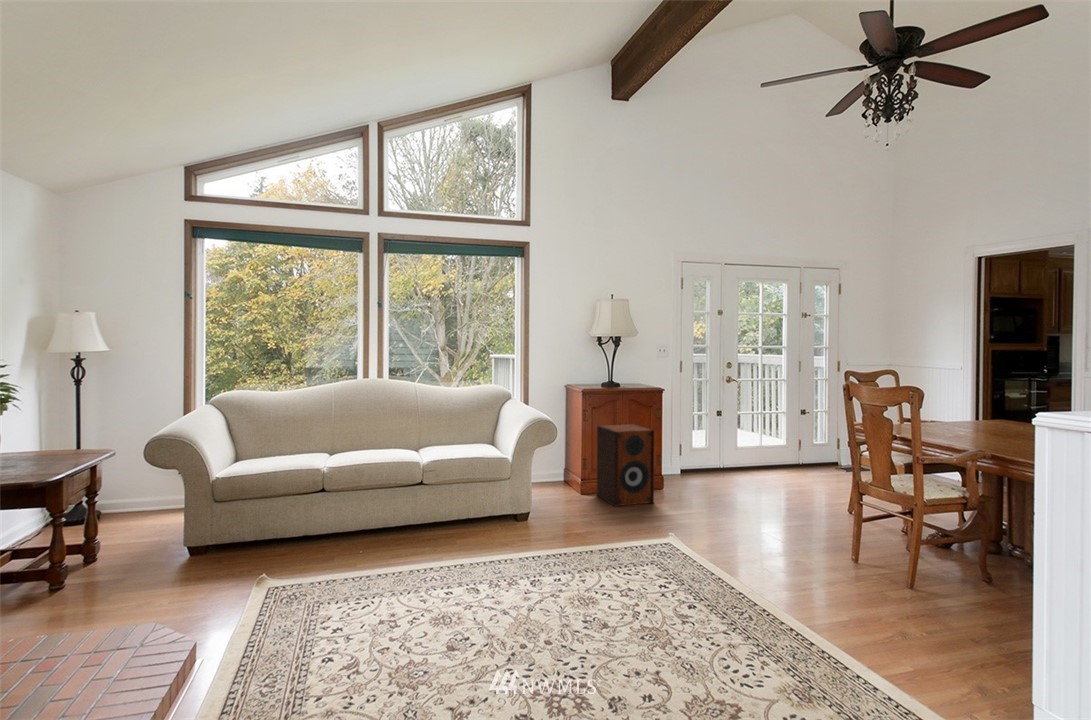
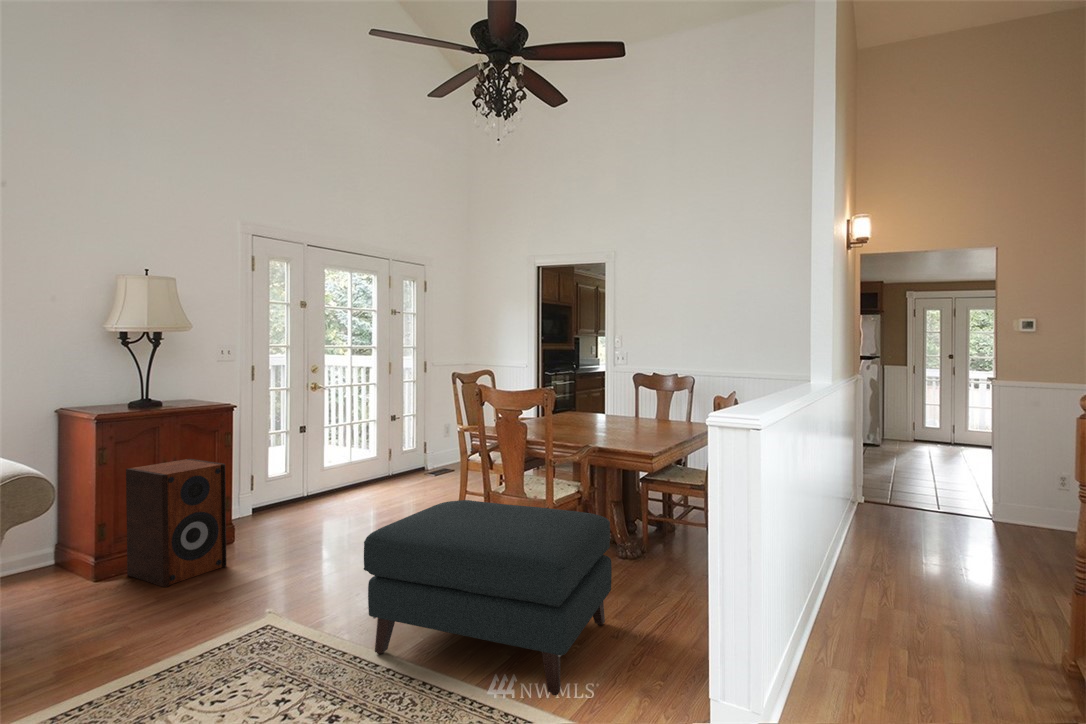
ottoman: none [727,480,976,657] -> present [364,500,612,695]

